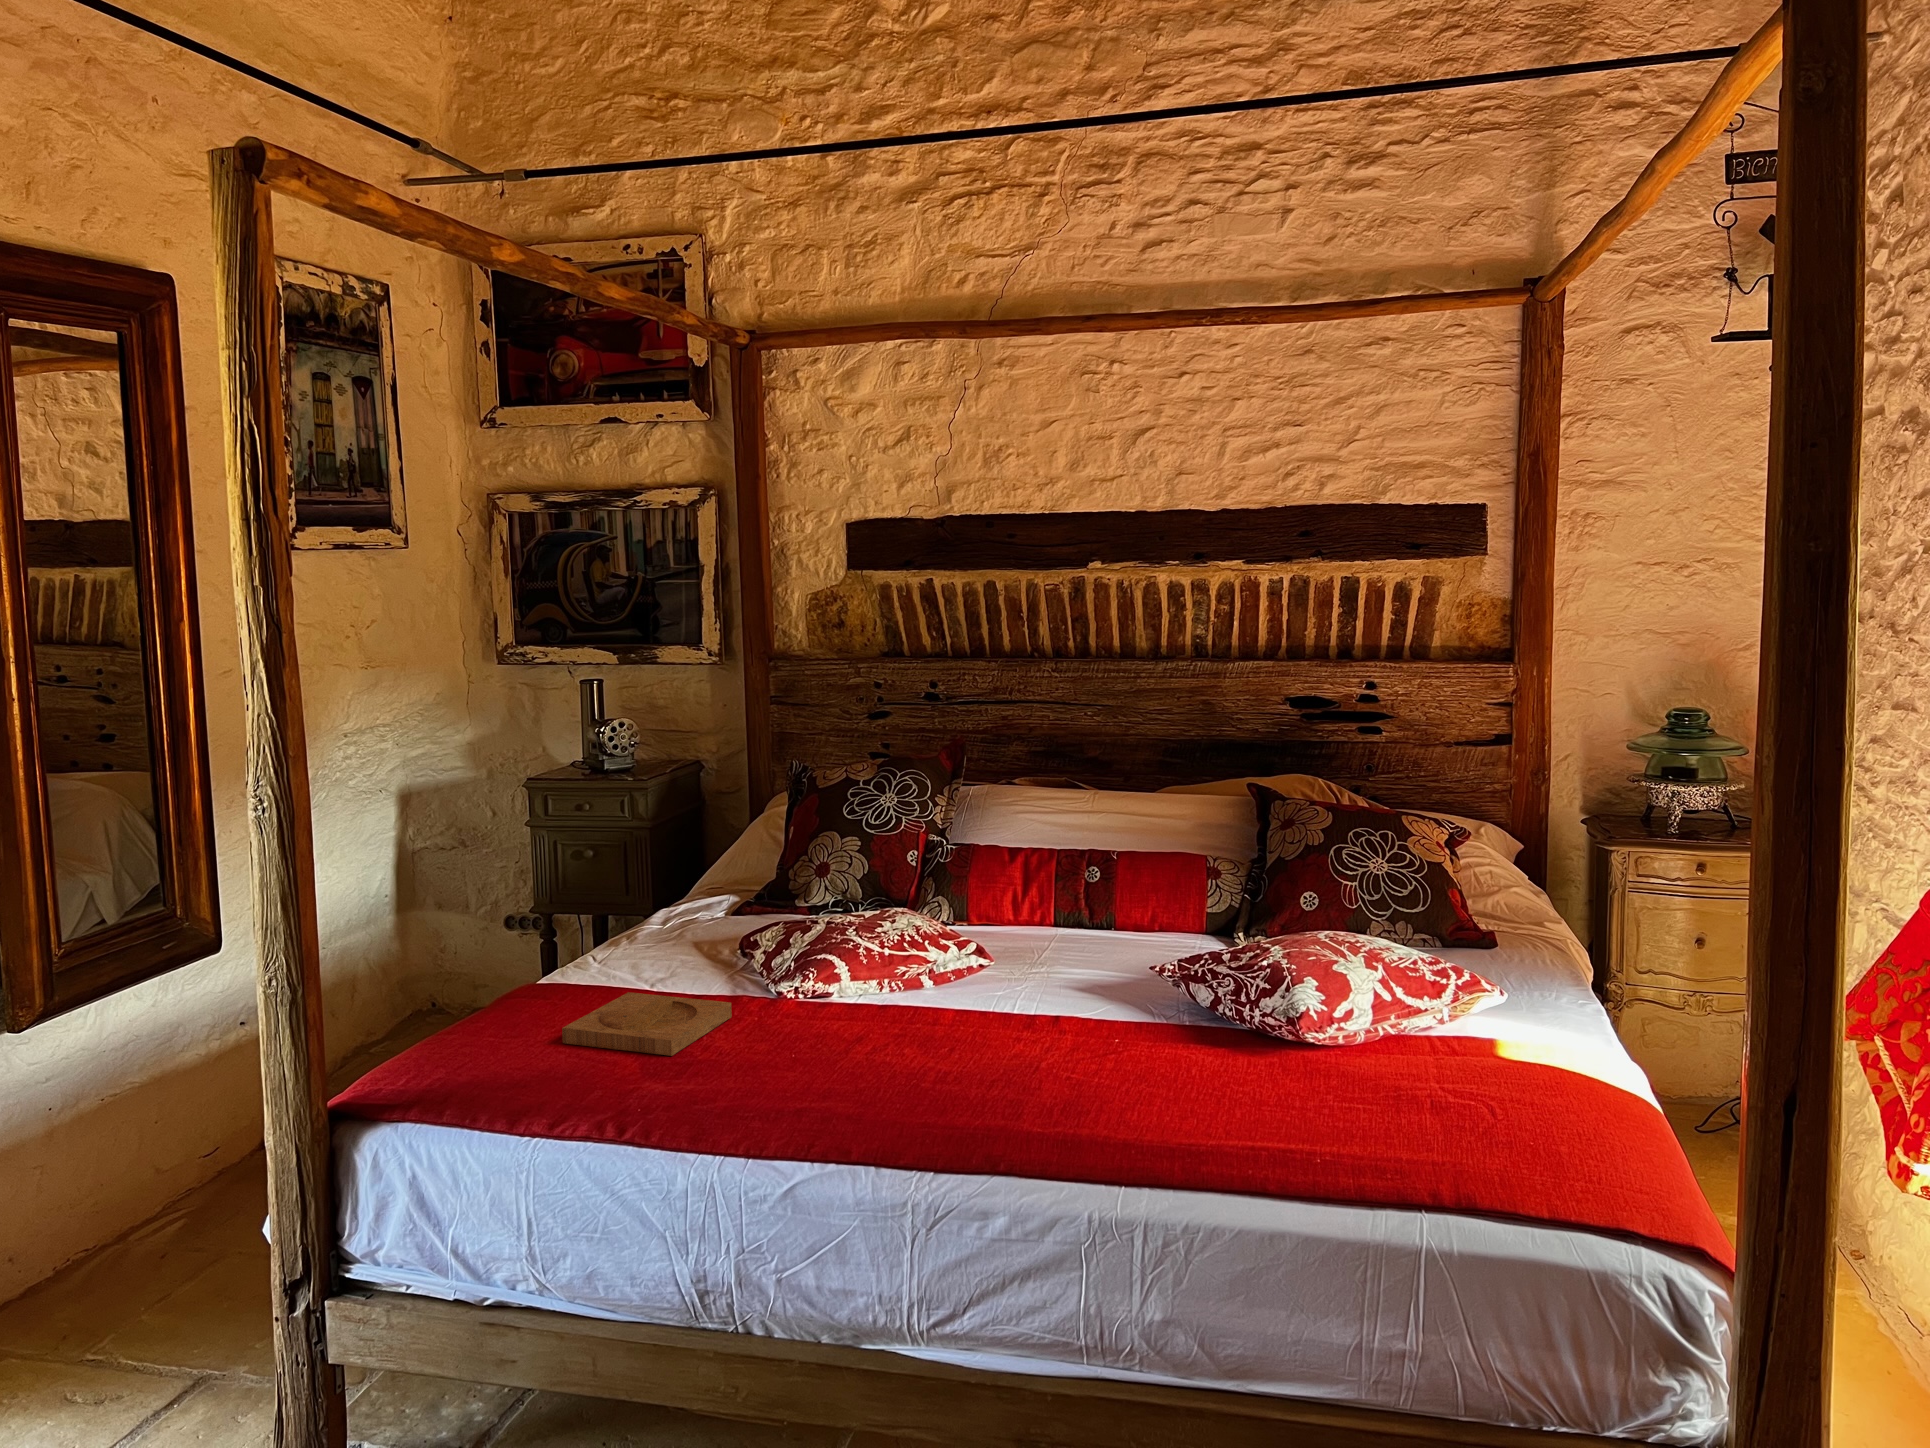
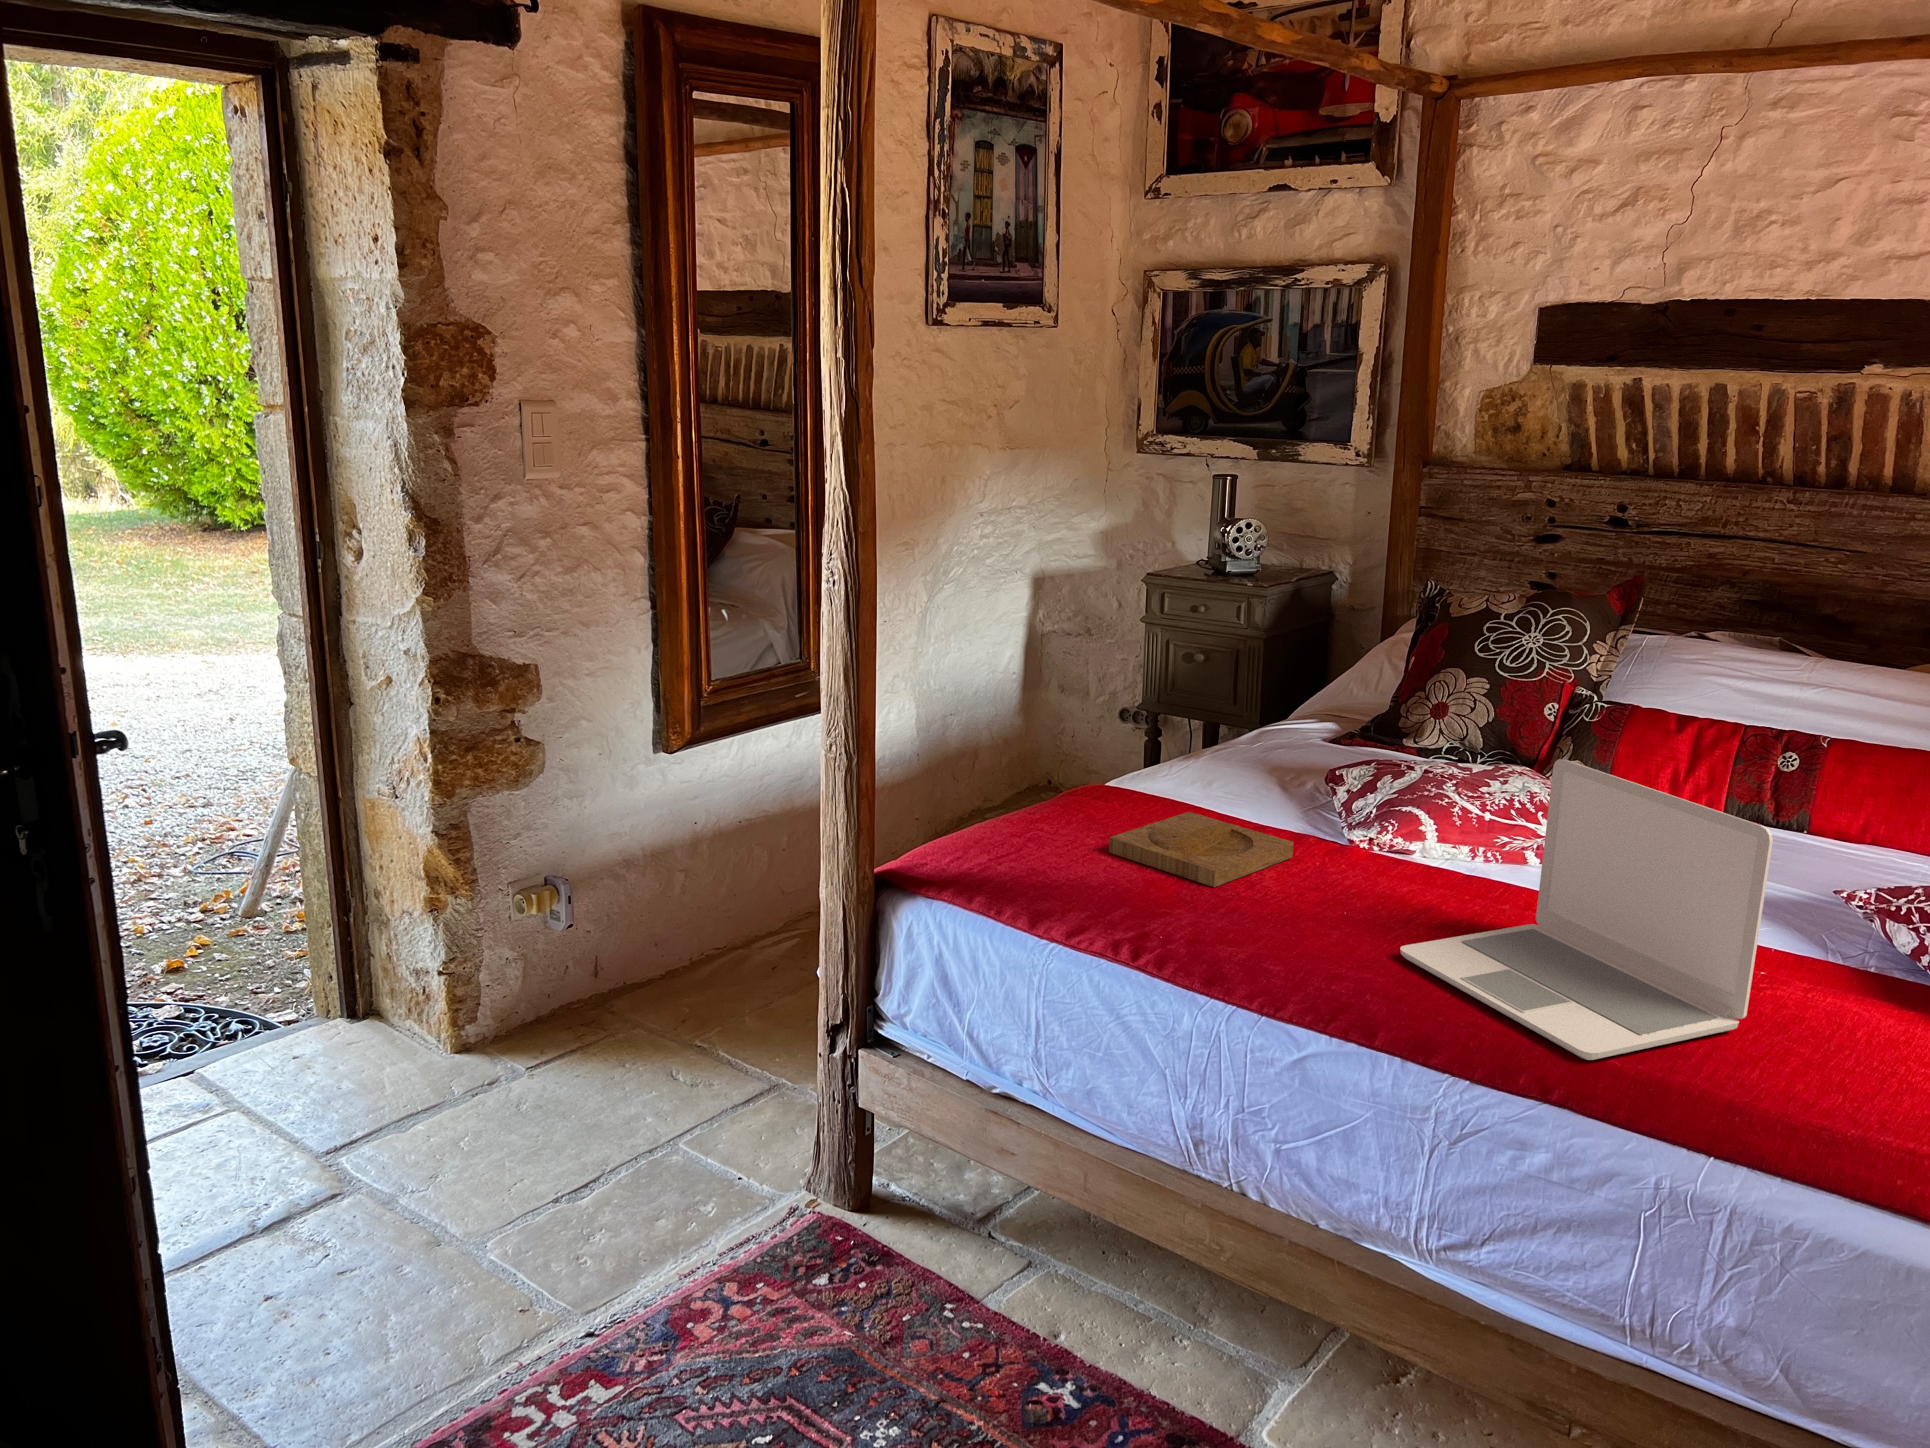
laptop: none [850,890,1120,1133] -> present [1400,759,1773,1060]

